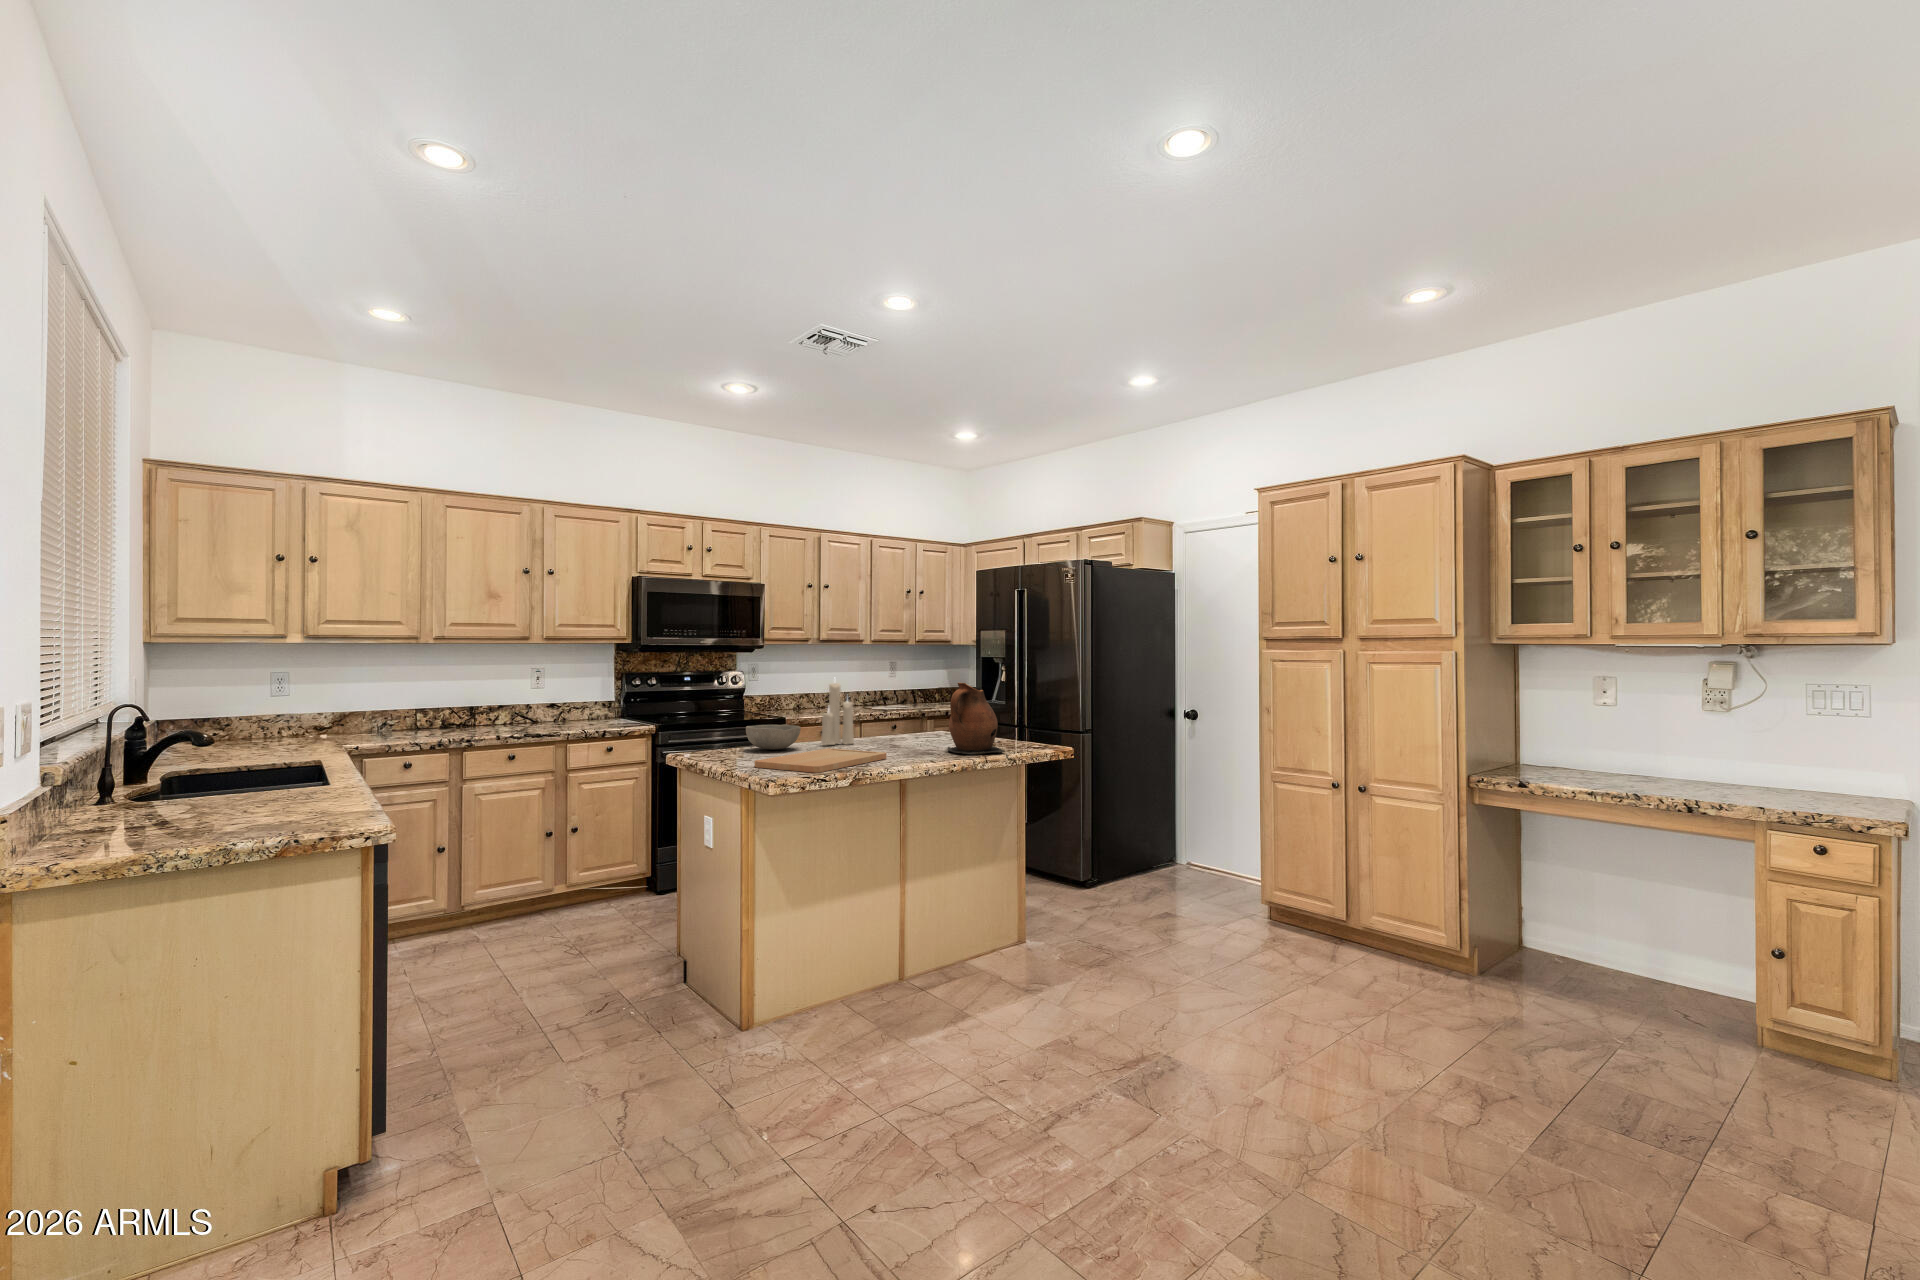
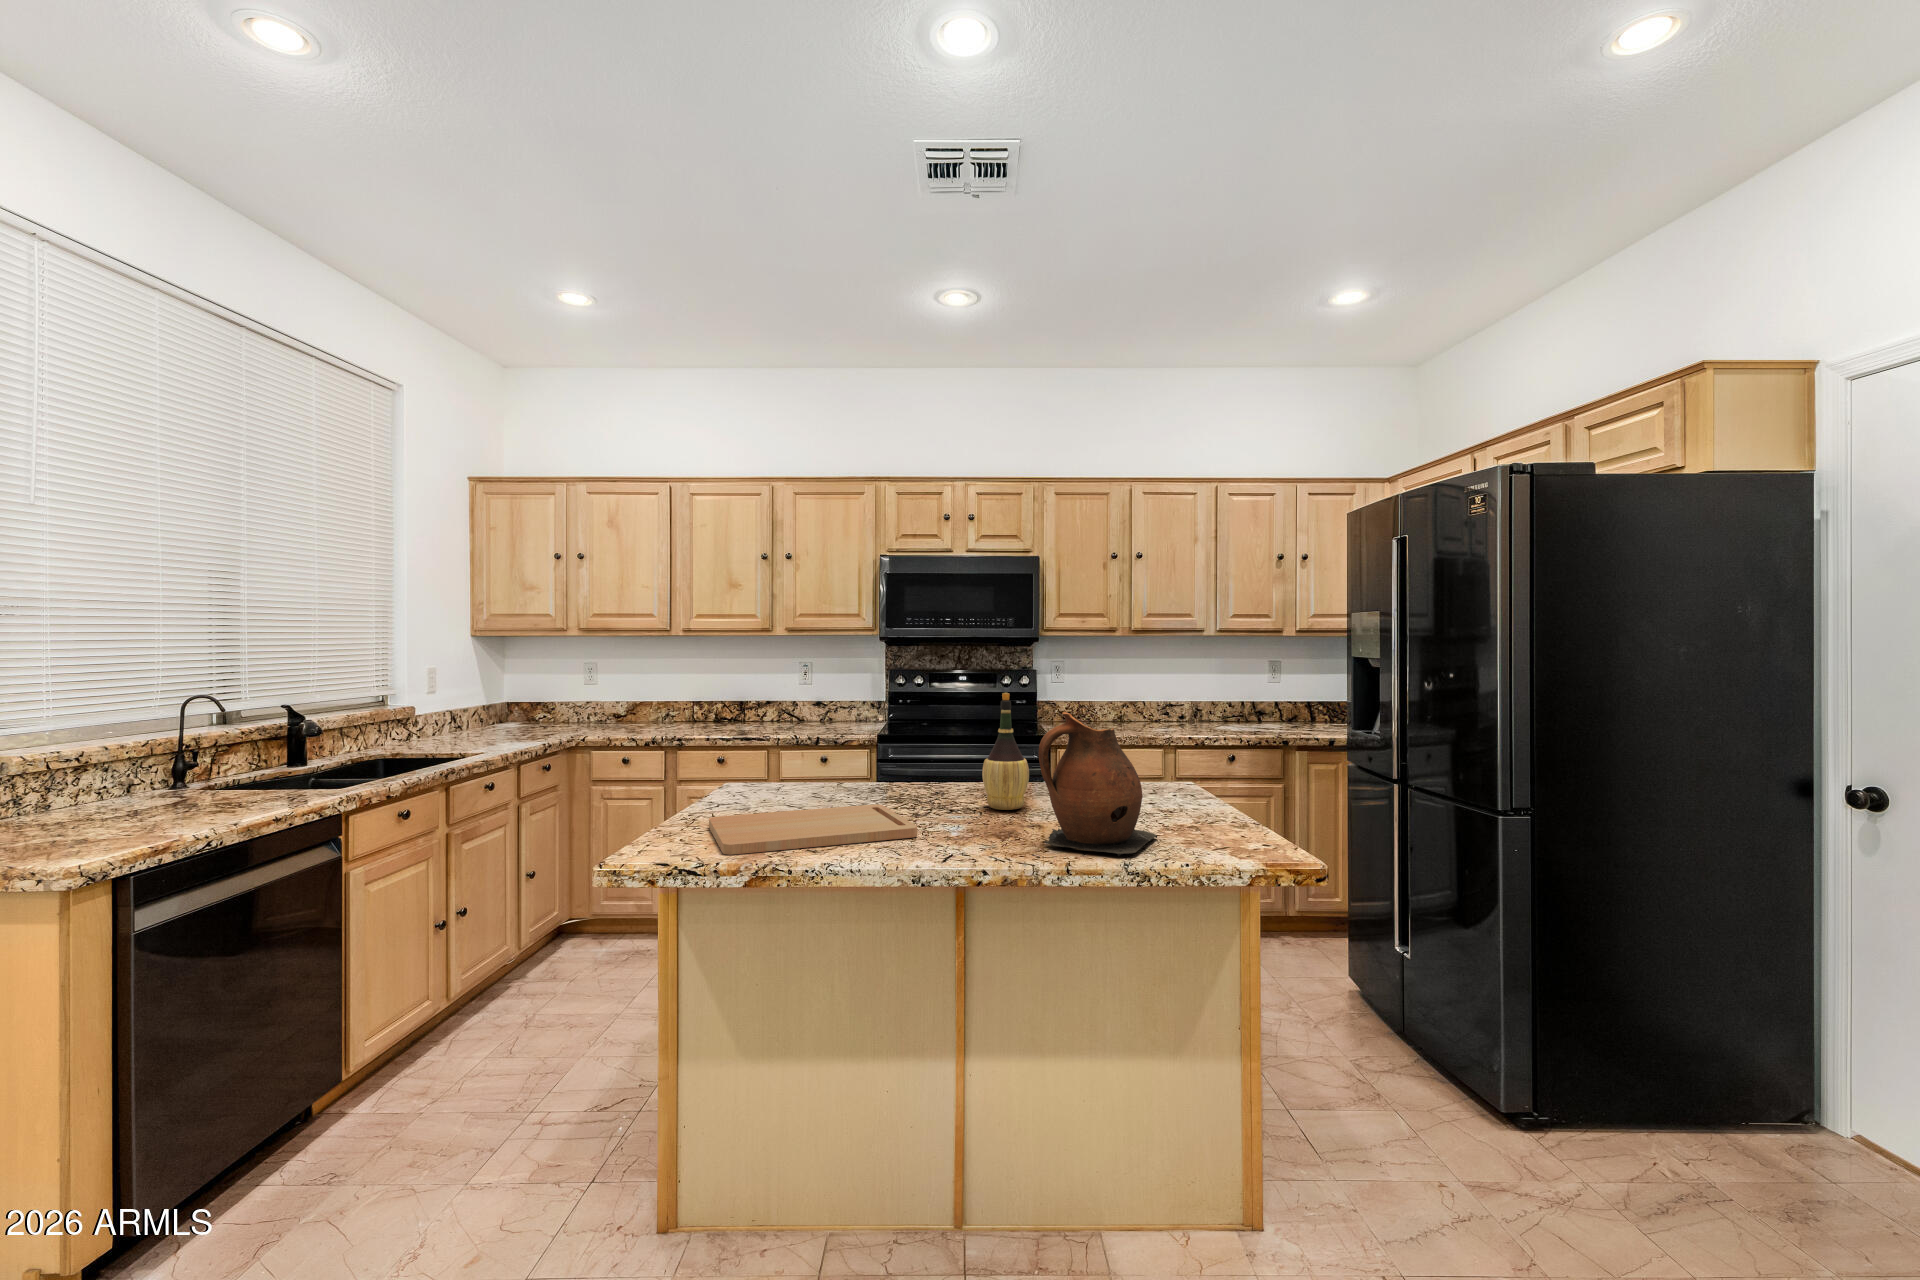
wine bottle: none [873,676,902,747] -> present [982,693,1029,810]
candle: present [821,683,854,745] -> none [928,680,982,796]
bowl: present [746,724,801,750] -> none [810,755,890,795]

